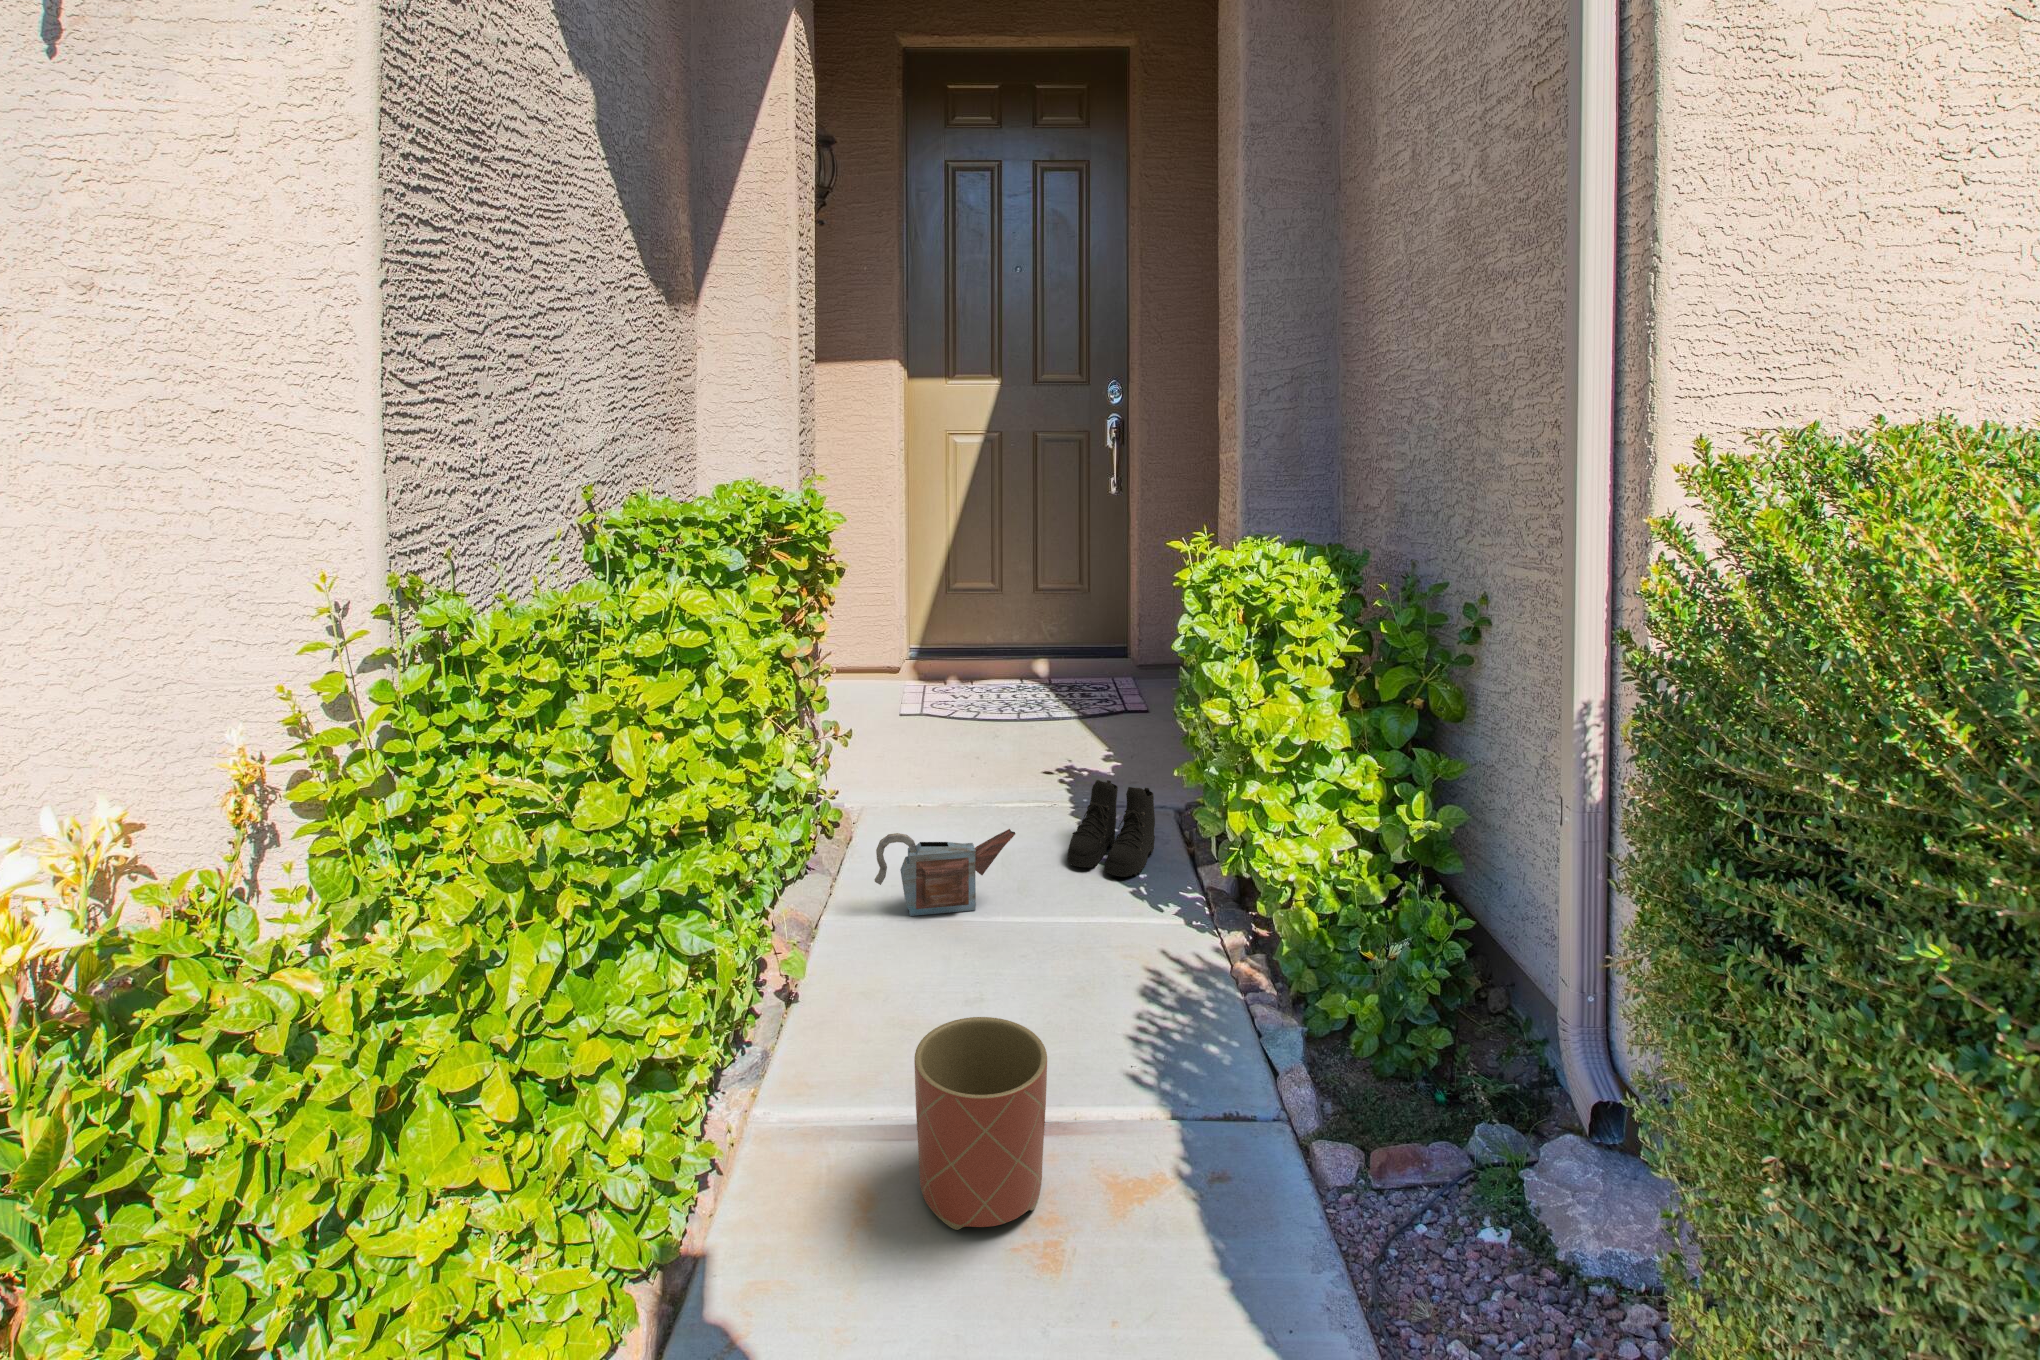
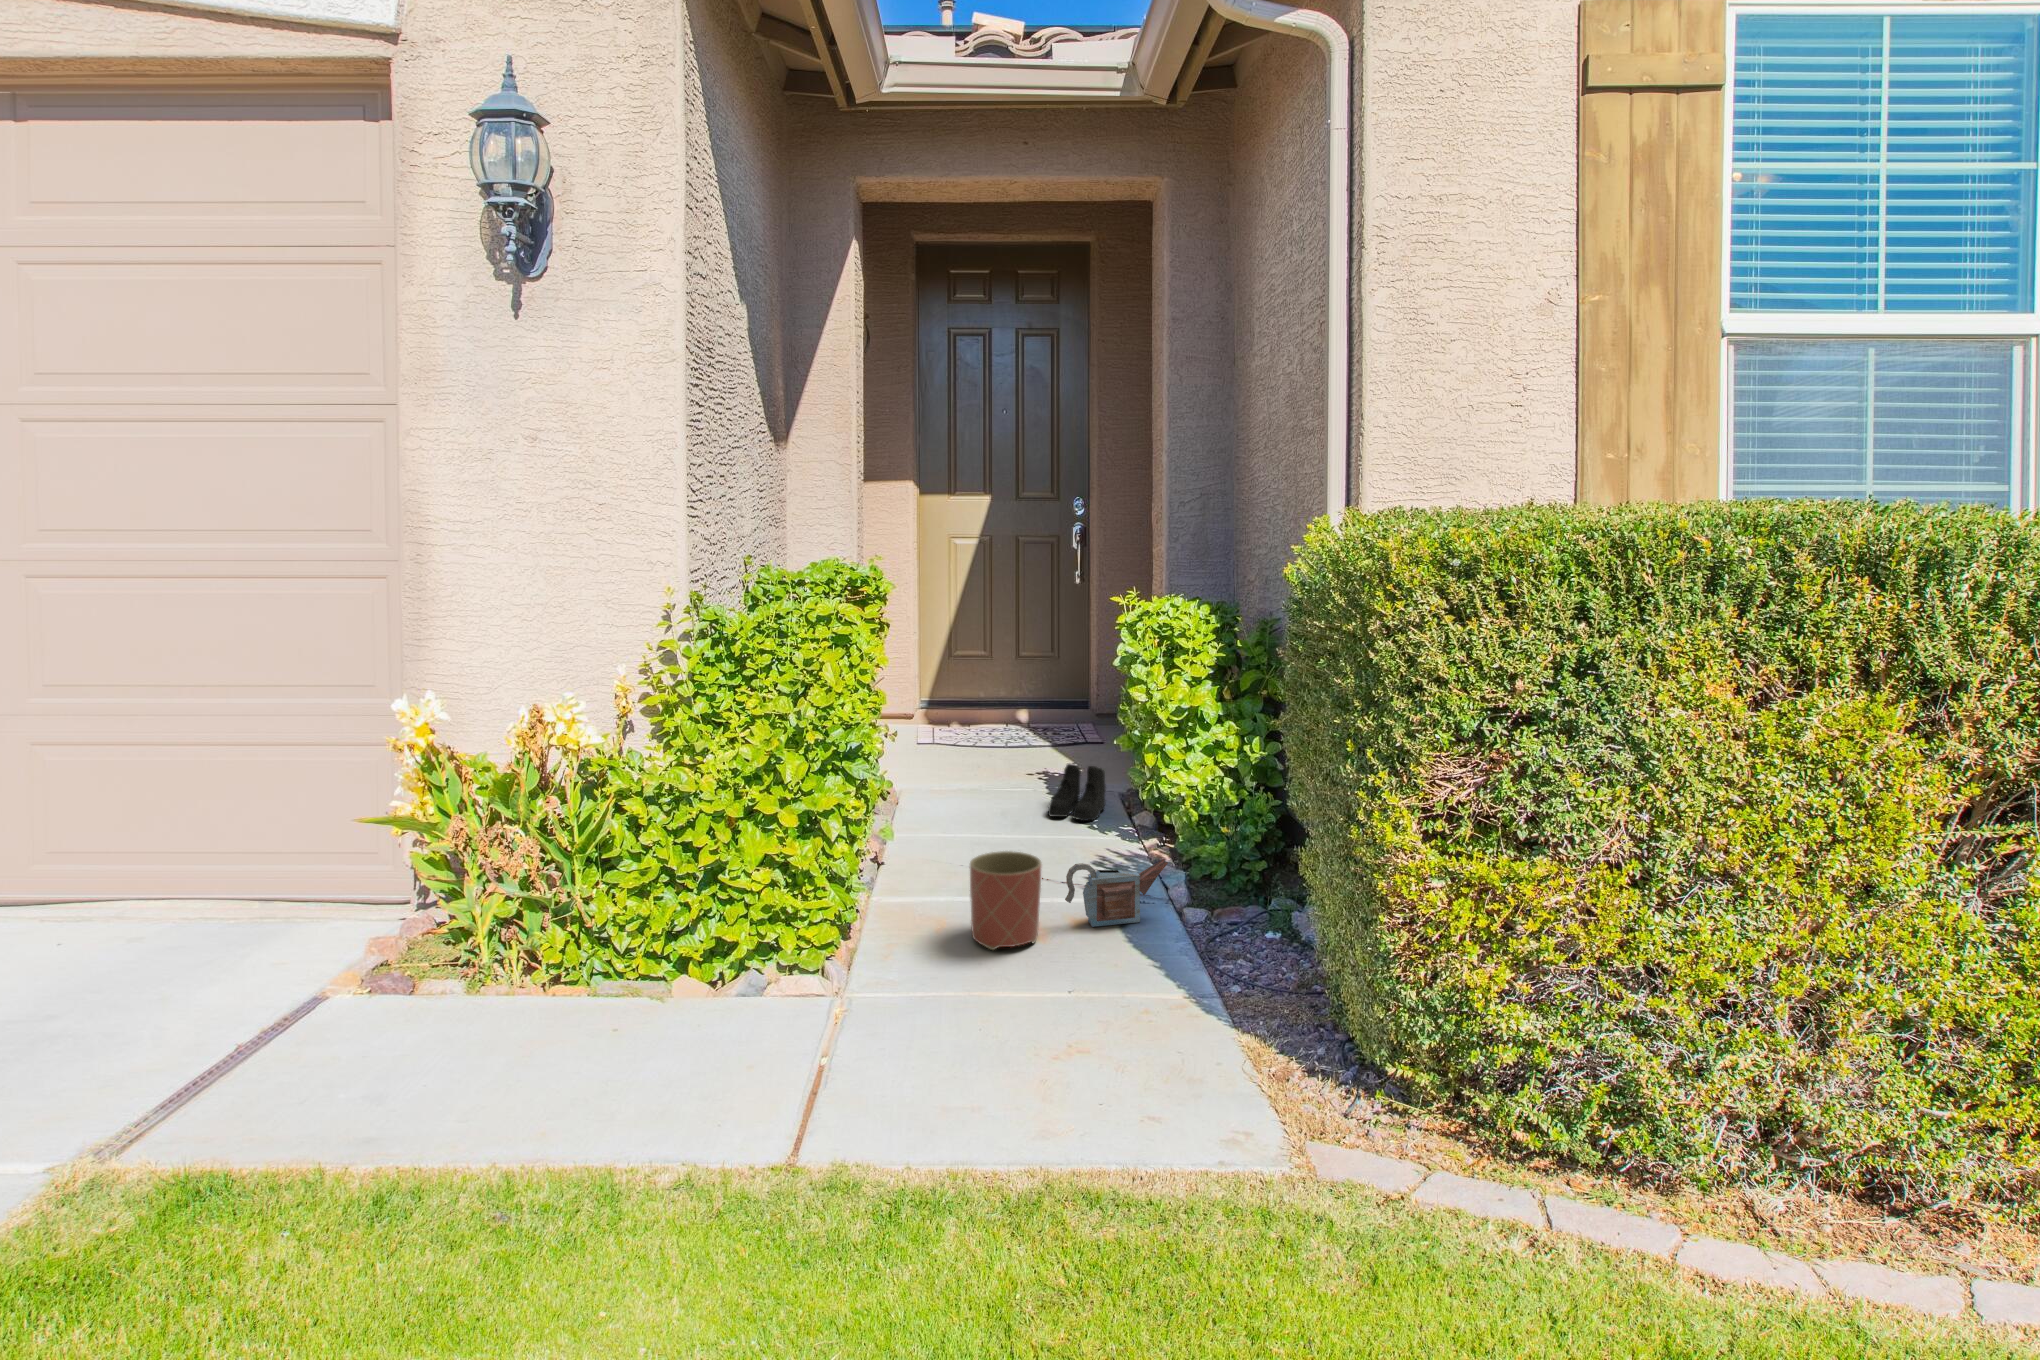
watering can: present [874,829,1015,916] -> present [1065,859,1168,927]

